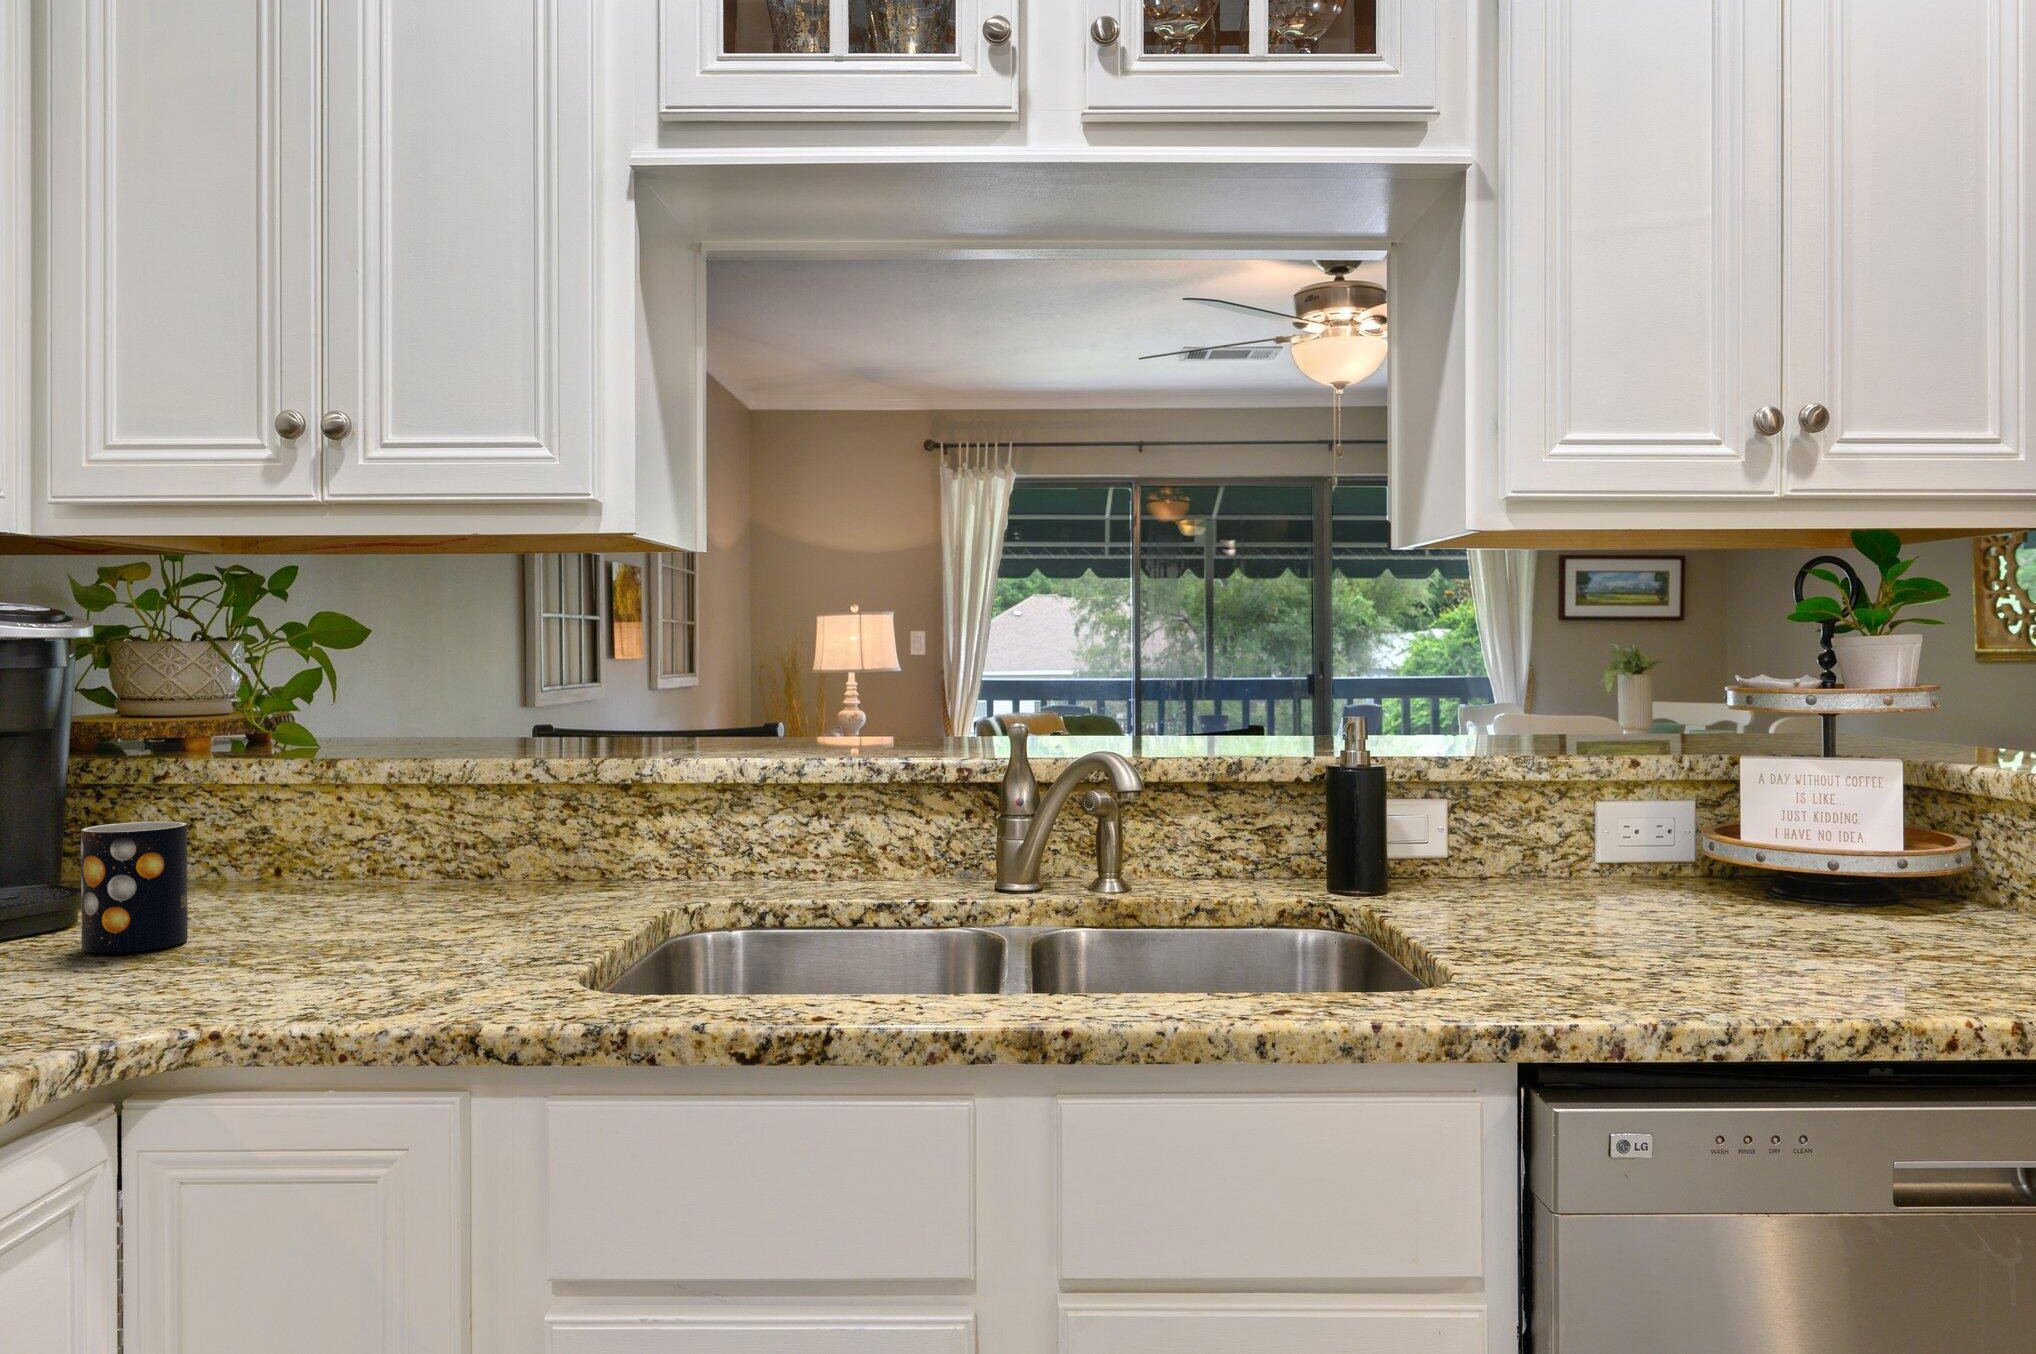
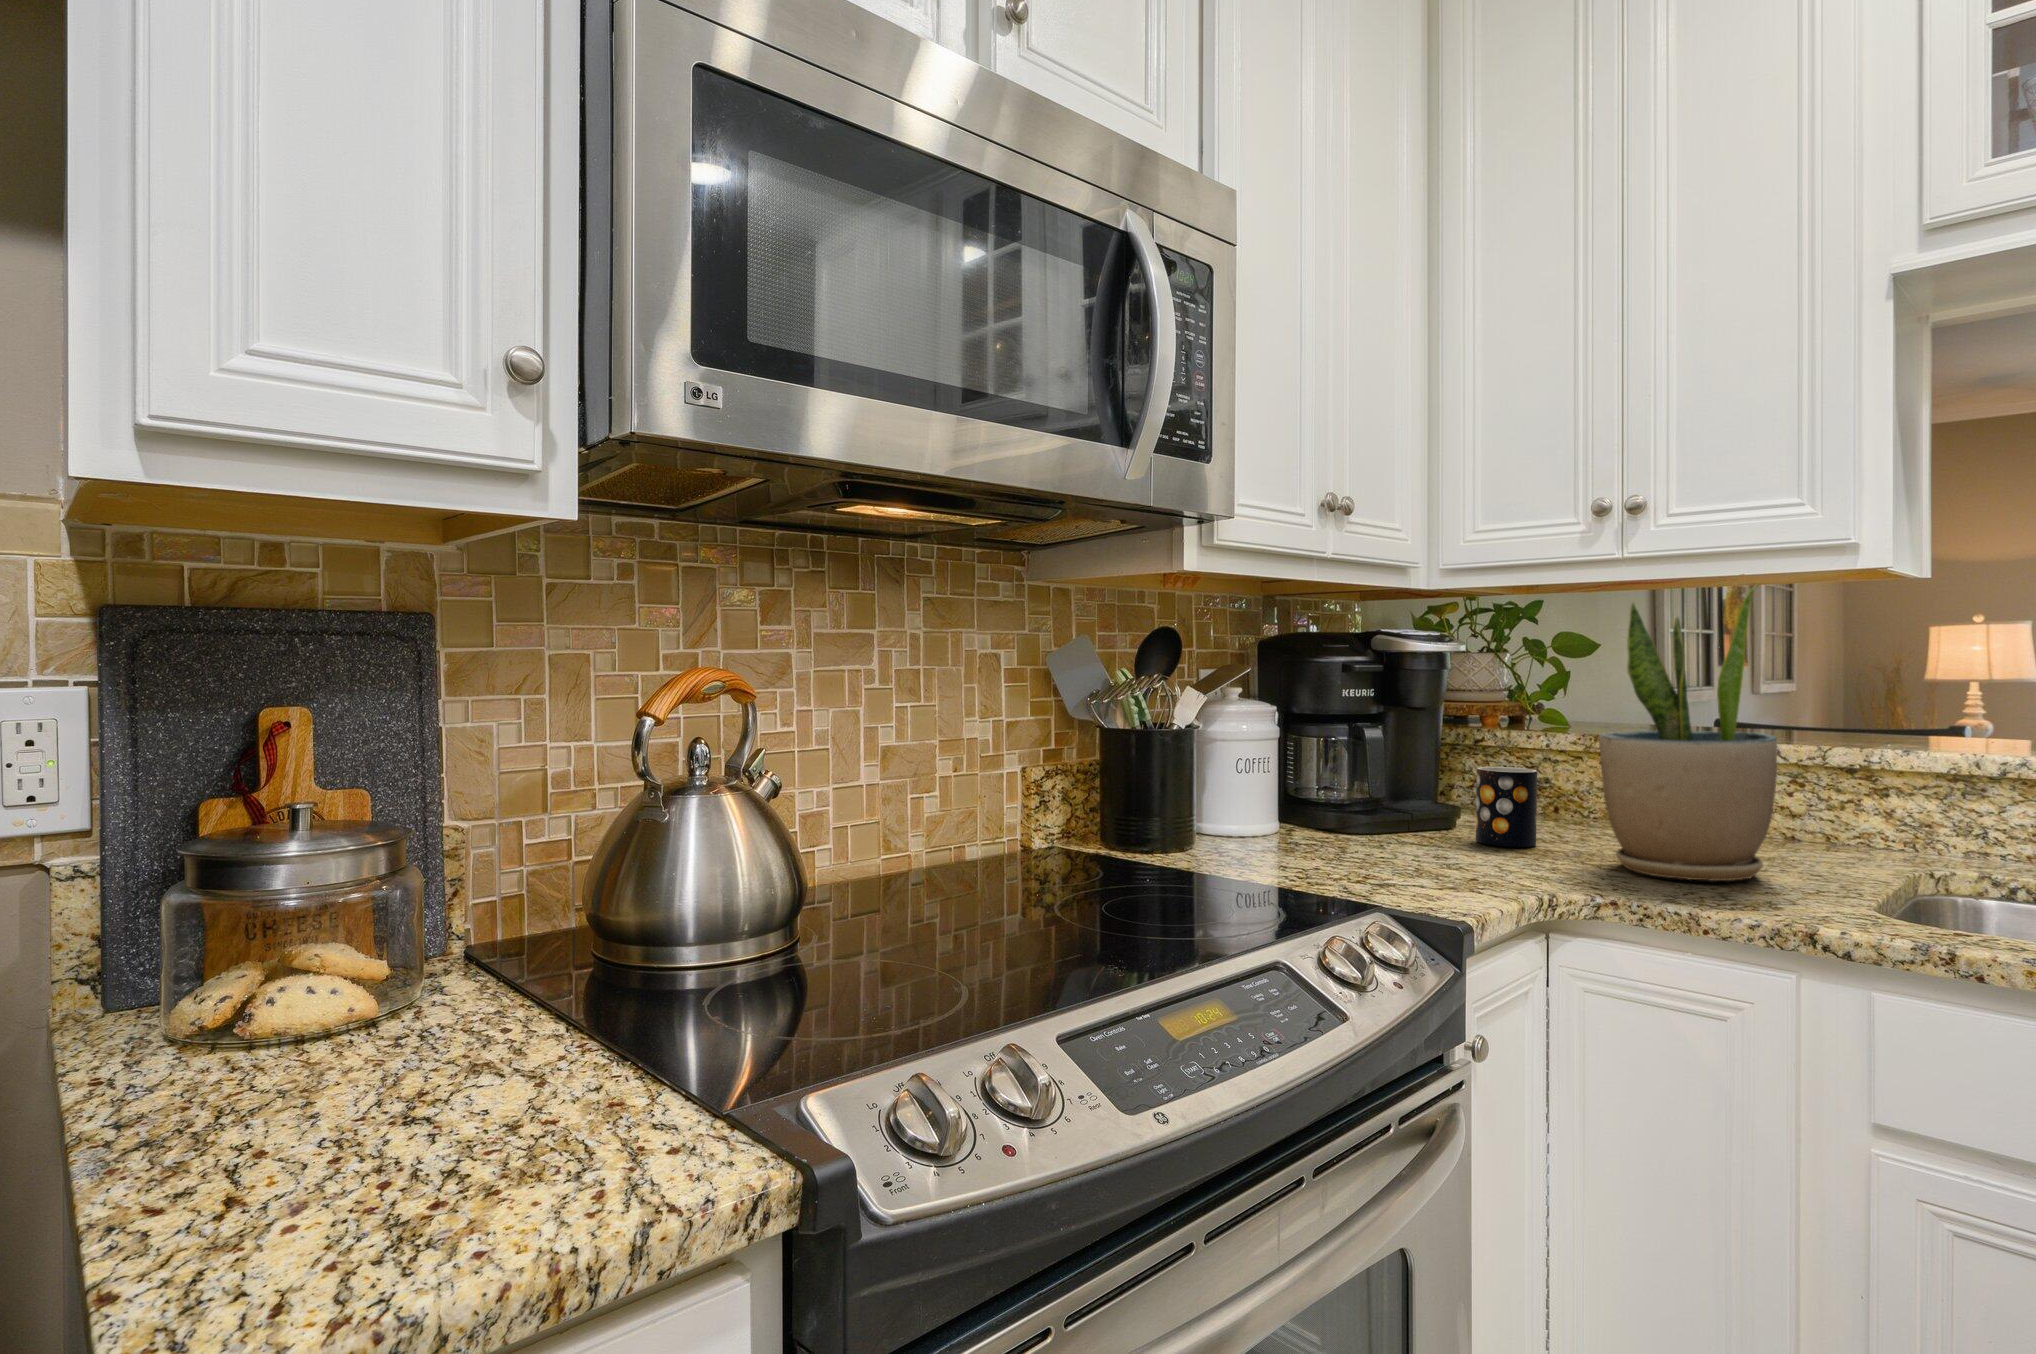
potted plant: none [245,538,489,973] -> present [1599,584,1777,881]

